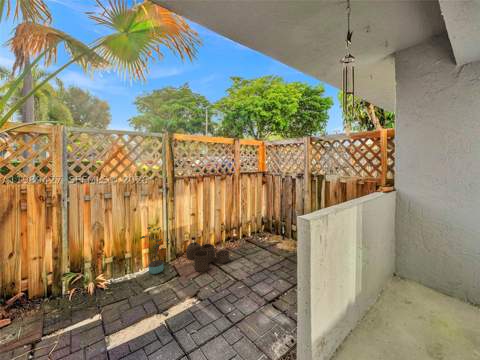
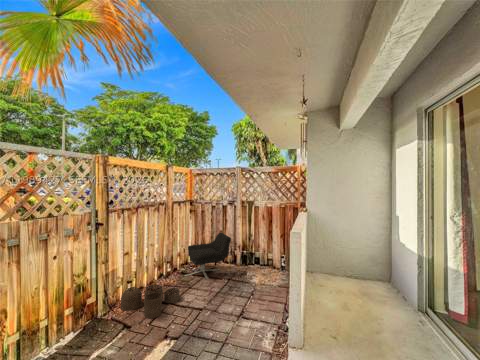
lounge chair: none [249,206,292,249] -> present [185,233,231,279]
potted plant: present [140,227,170,274] -> none [75,272,114,342]

